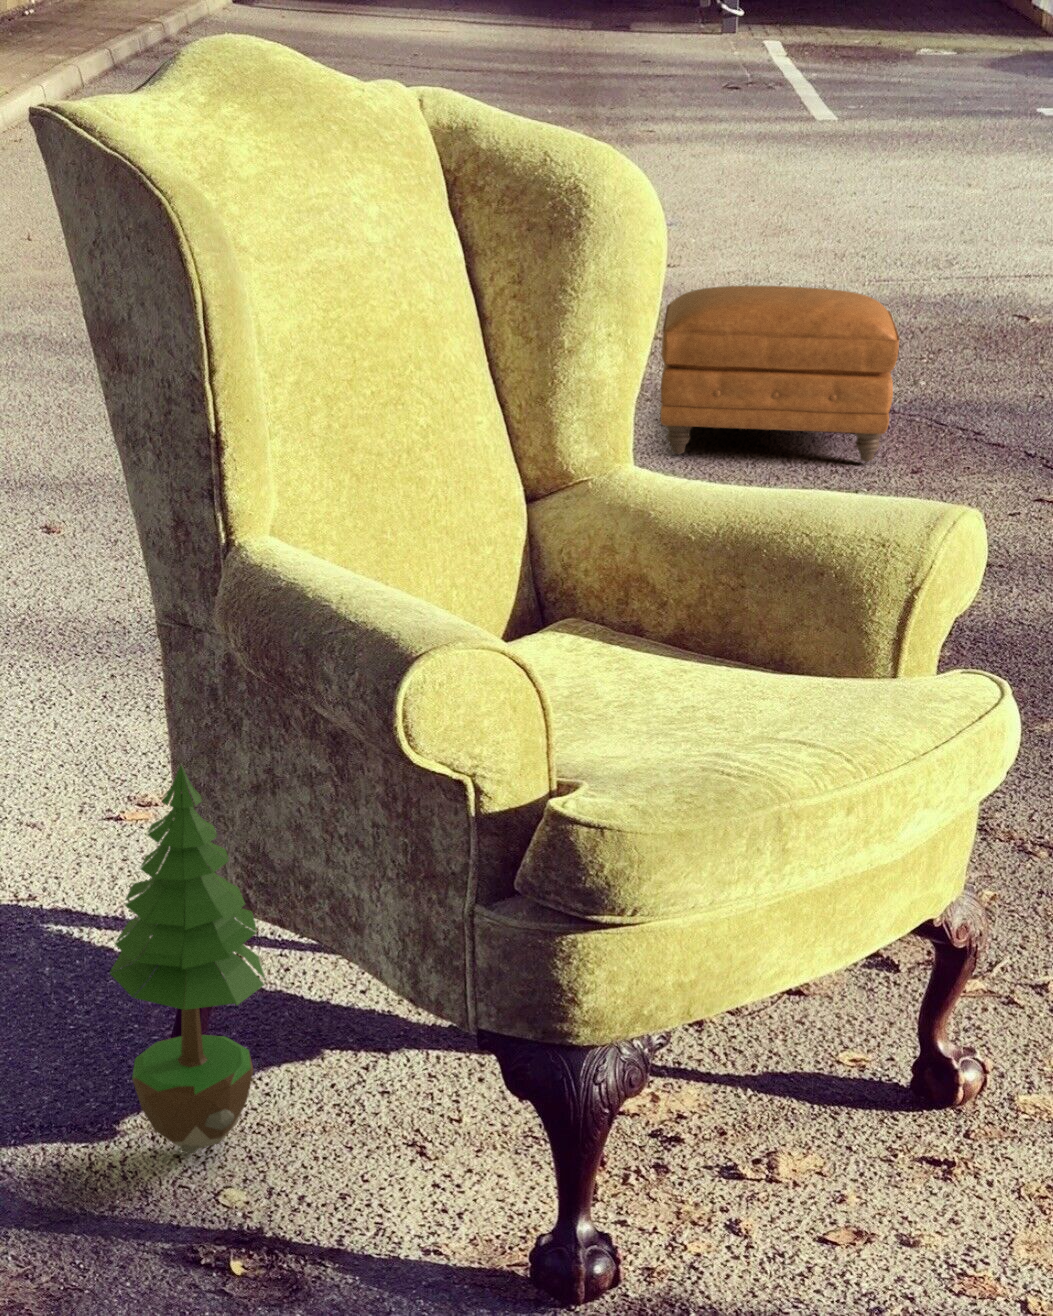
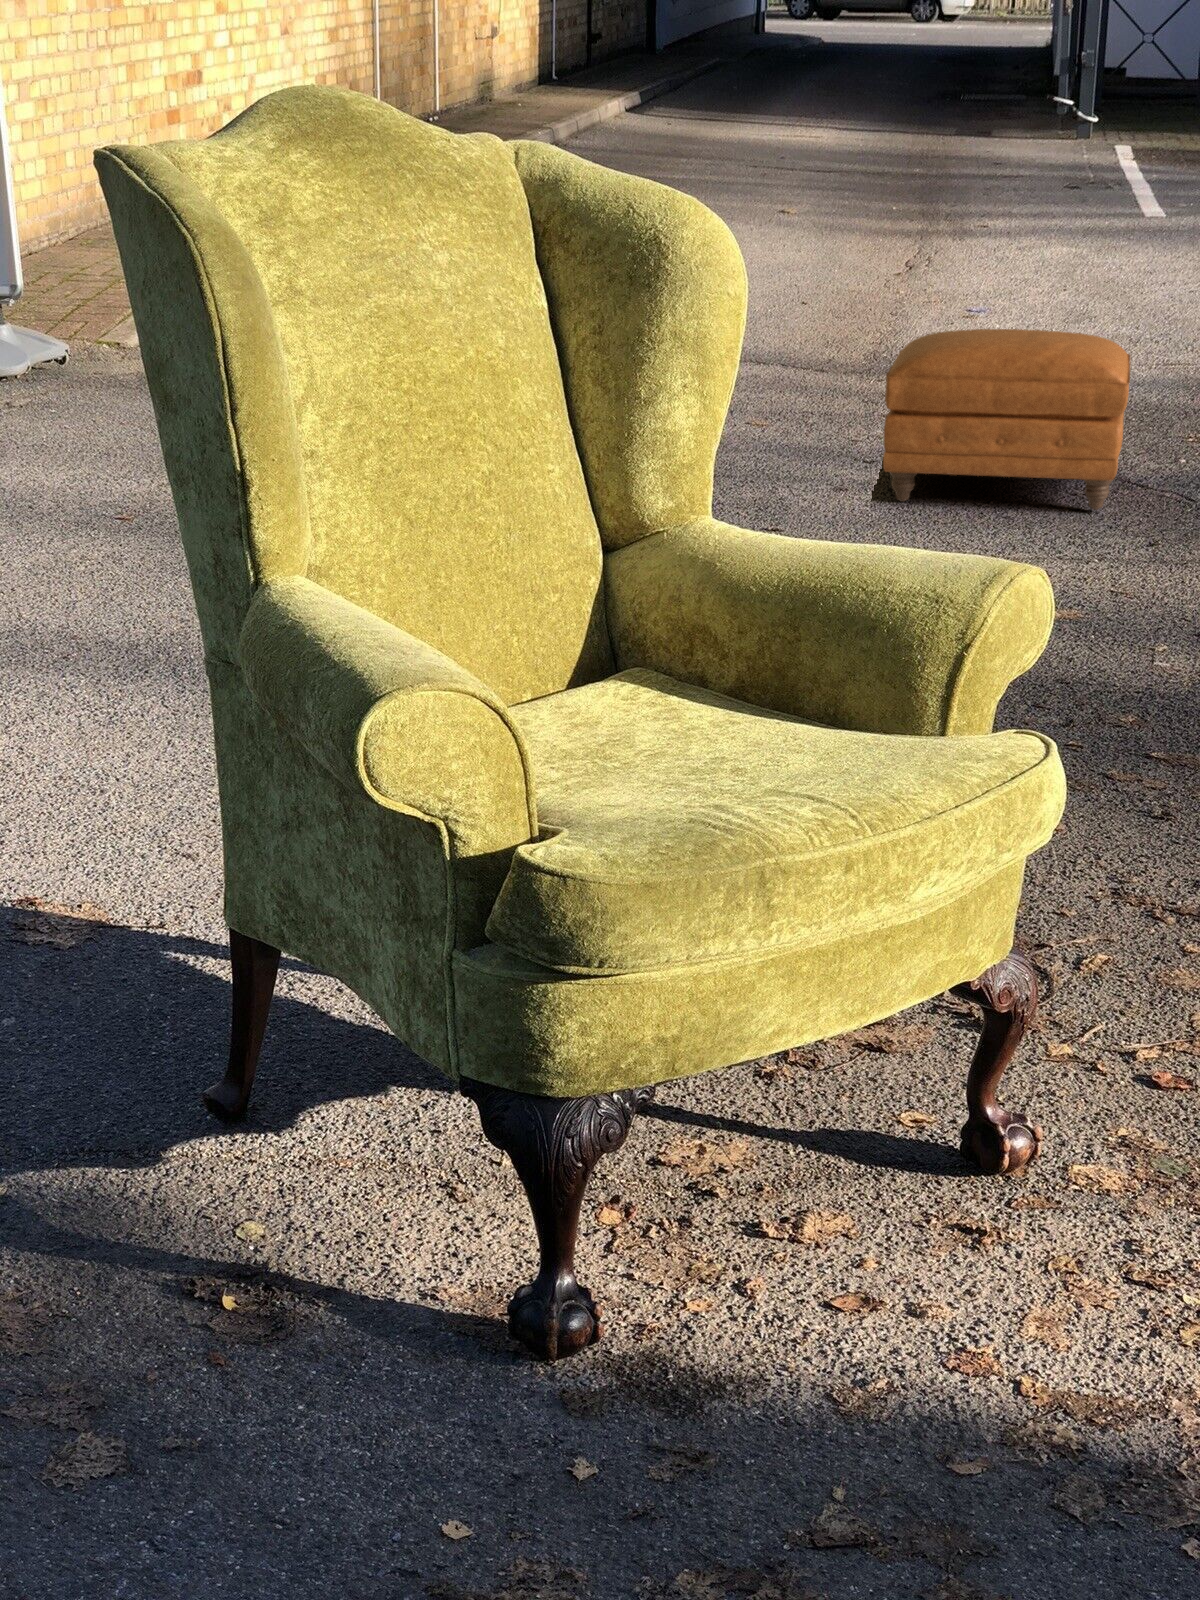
potted tree: present [110,765,265,1154] -> none [137,802,290,1185]

